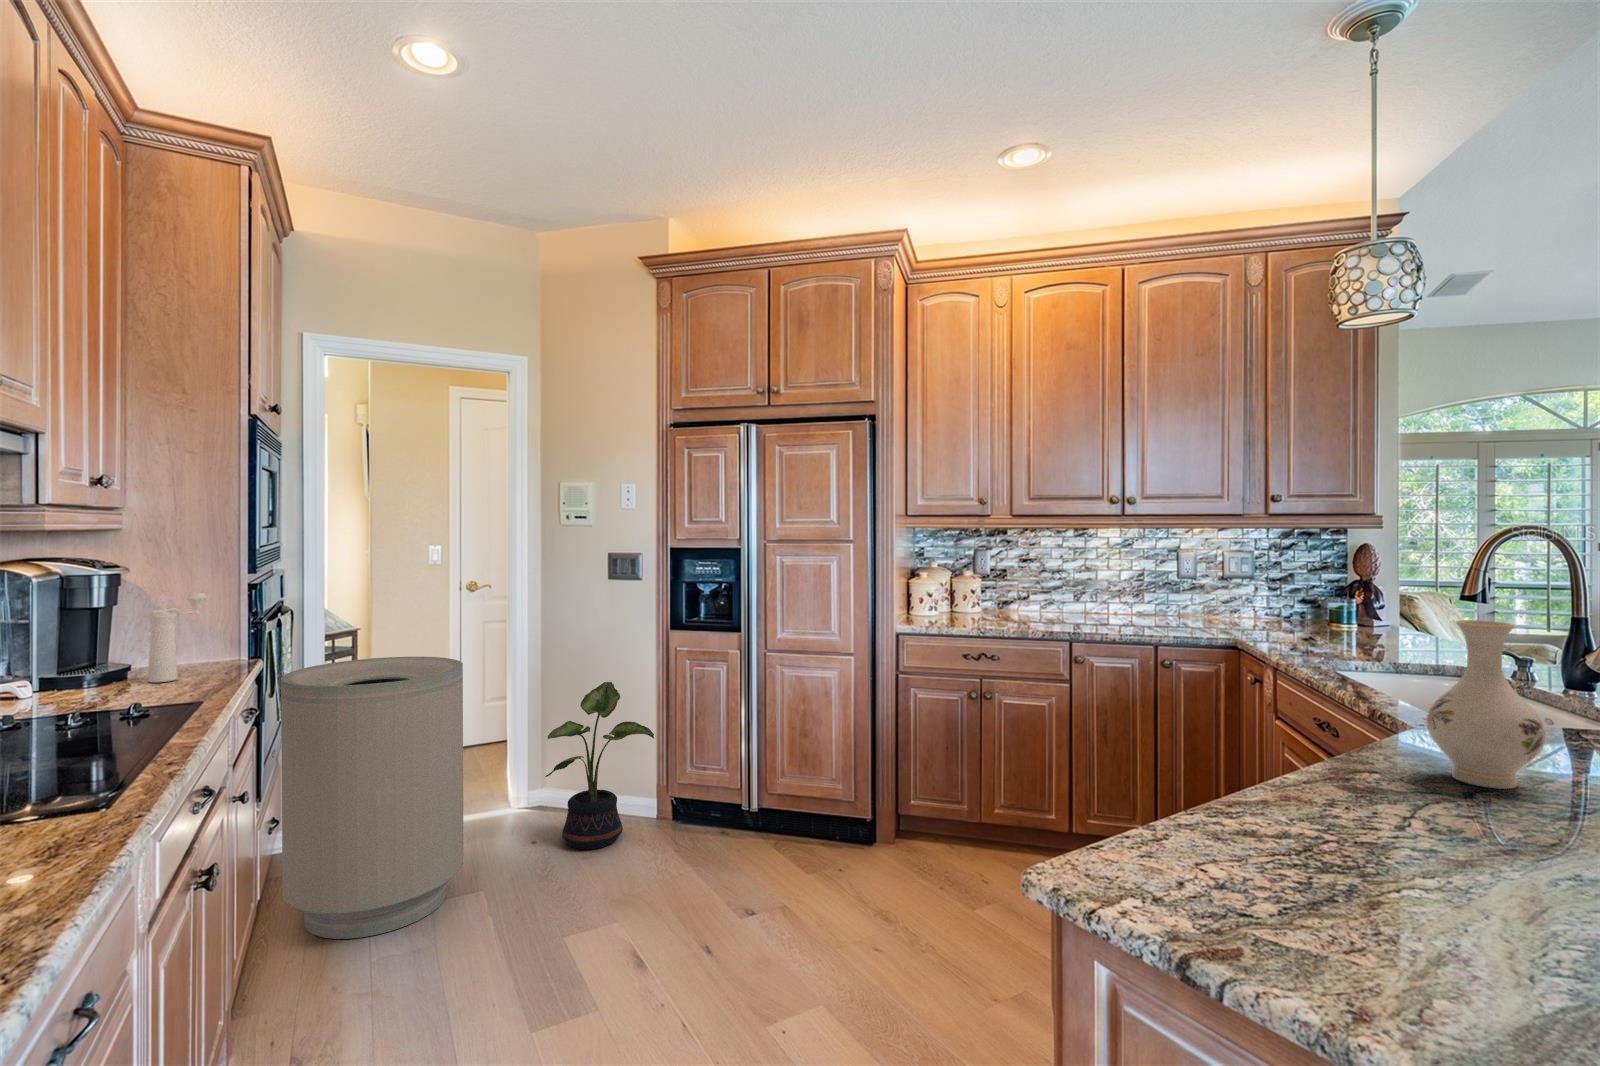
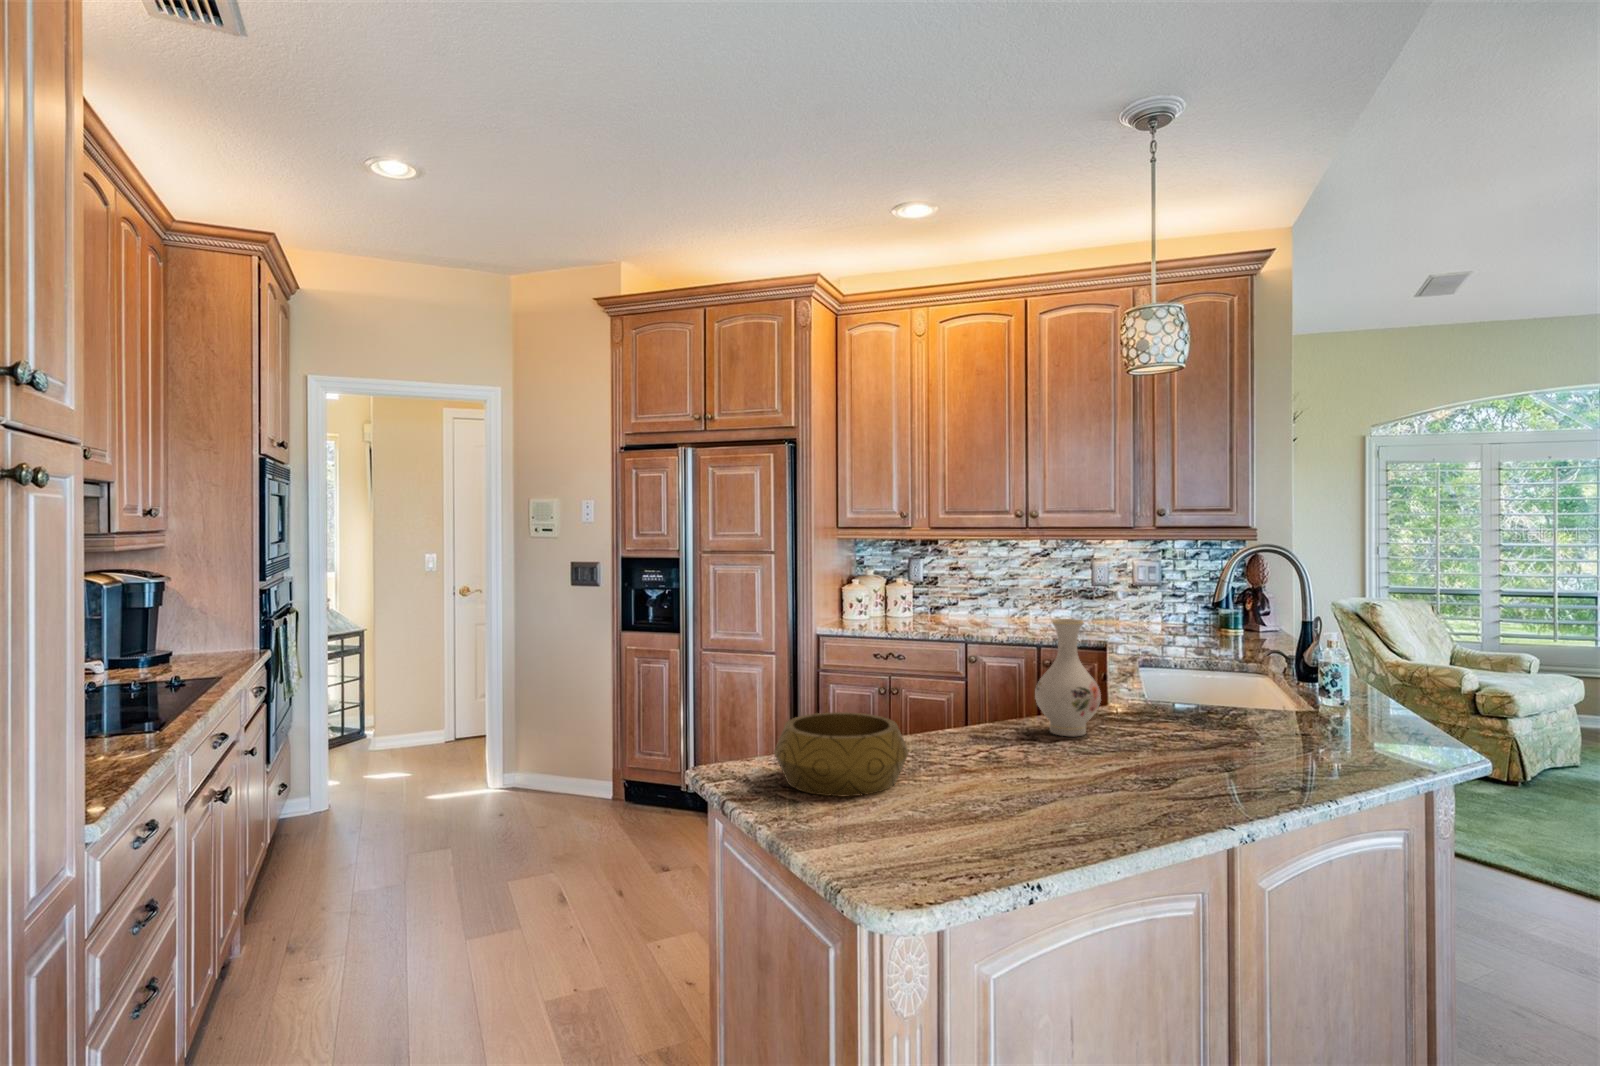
pepper mill: present [148,593,207,683] -> none [184,596,227,665]
trash can: present [281,657,464,939] -> none [285,651,434,877]
potted plant: present [545,682,654,849] -> none [508,677,602,822]
decorative bowl: none [1212,776,1496,952] -> present [774,712,908,796]

